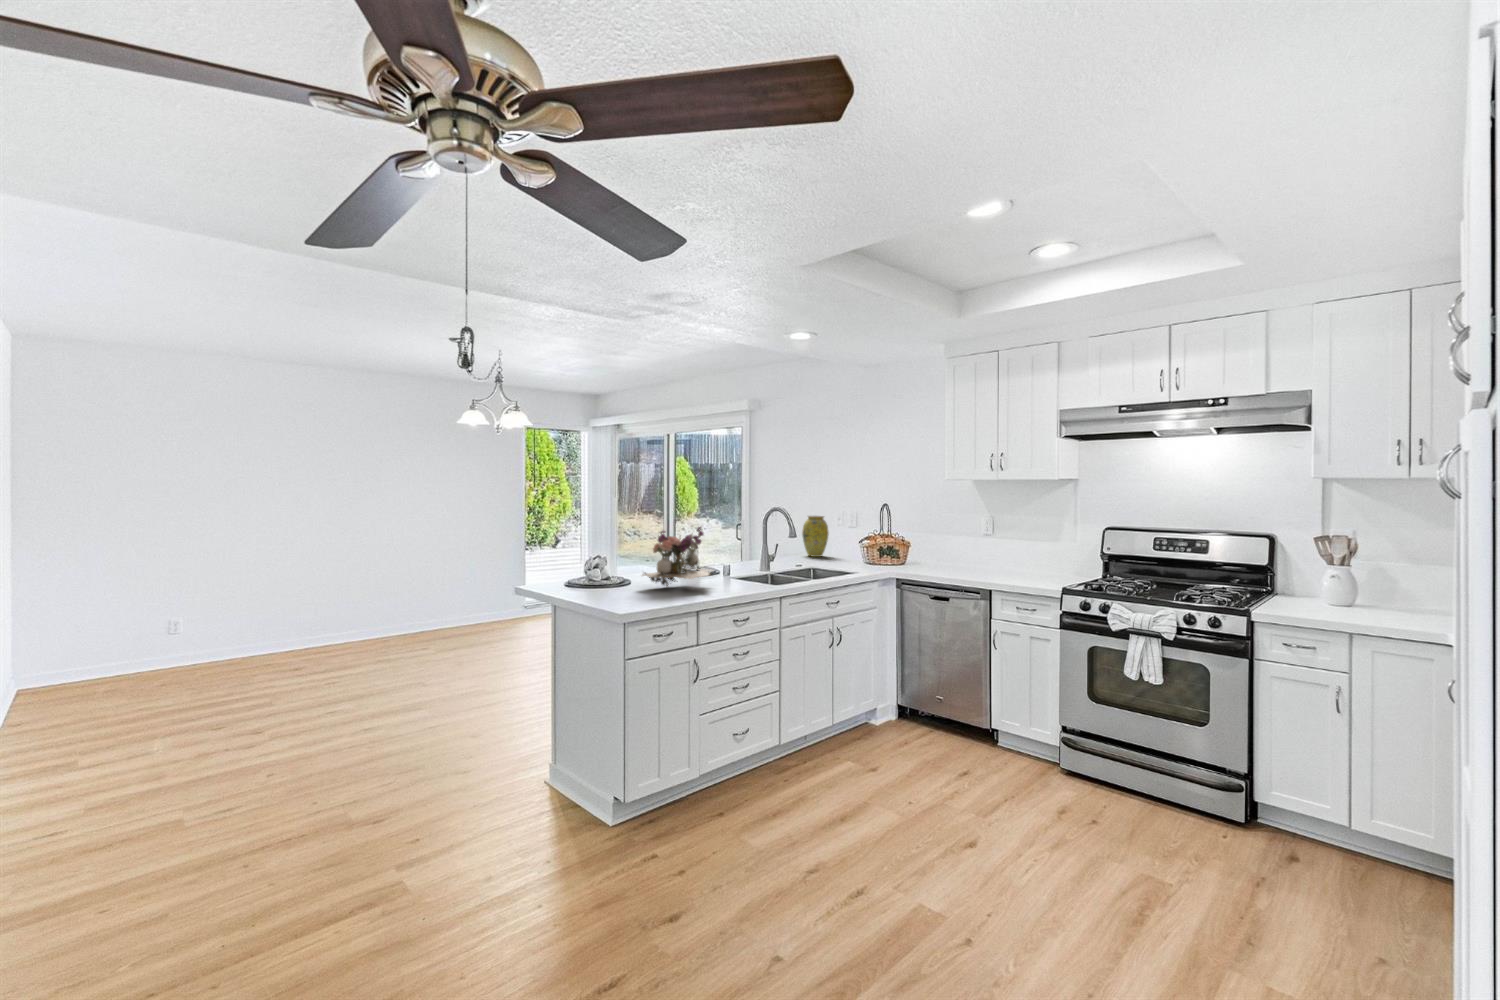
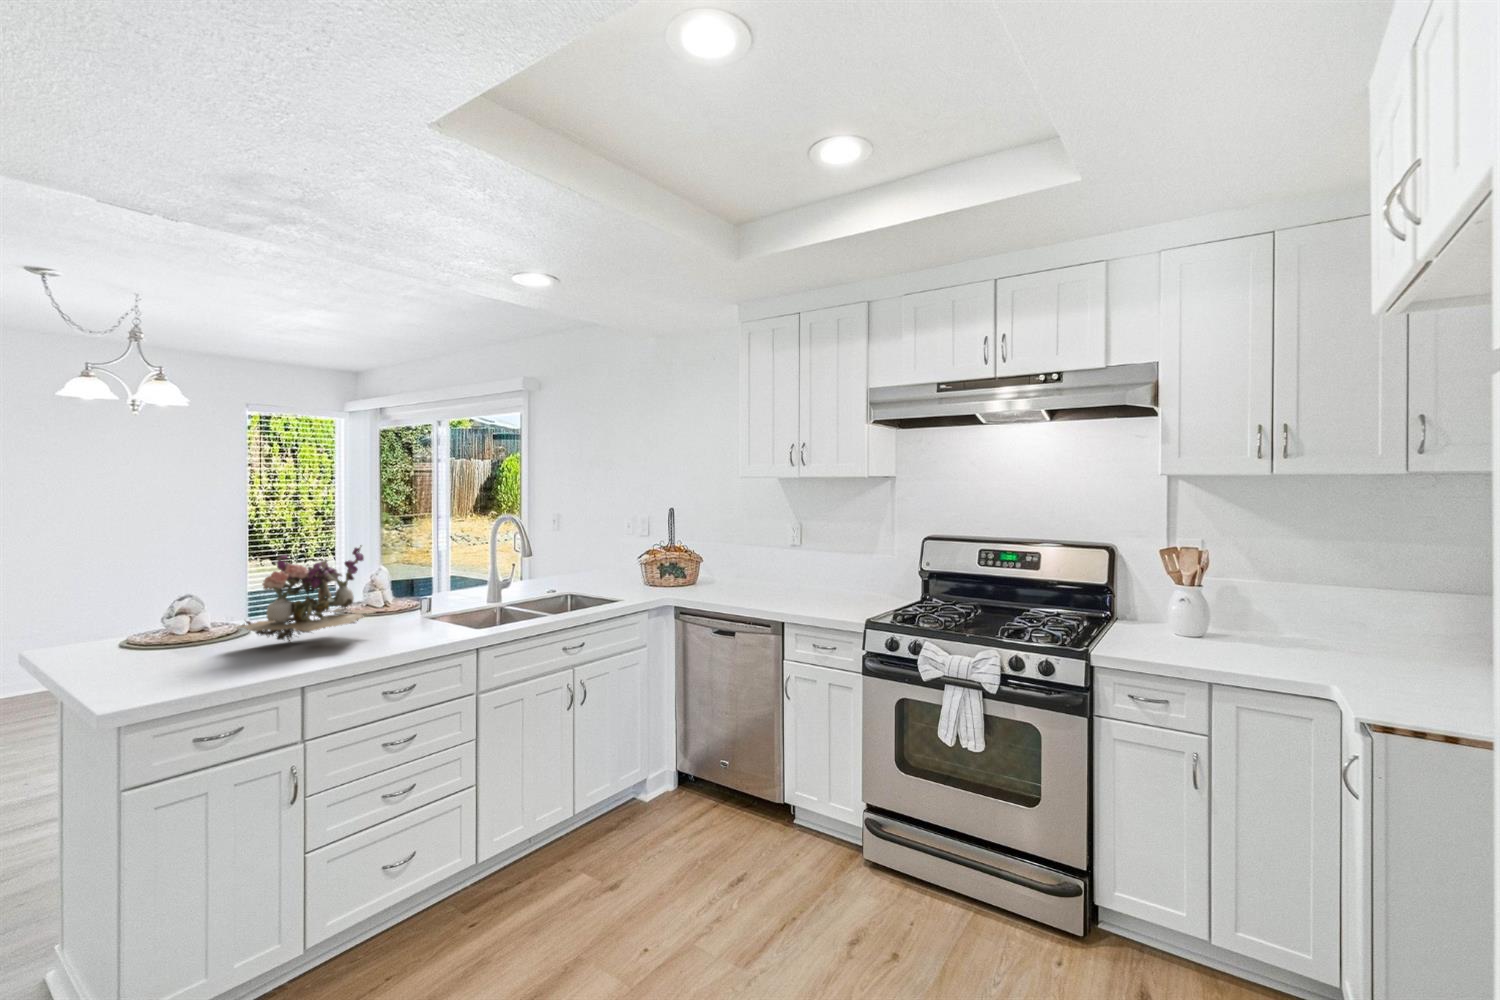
vase: present [802,516,829,557] -> none [577,523,611,575]

